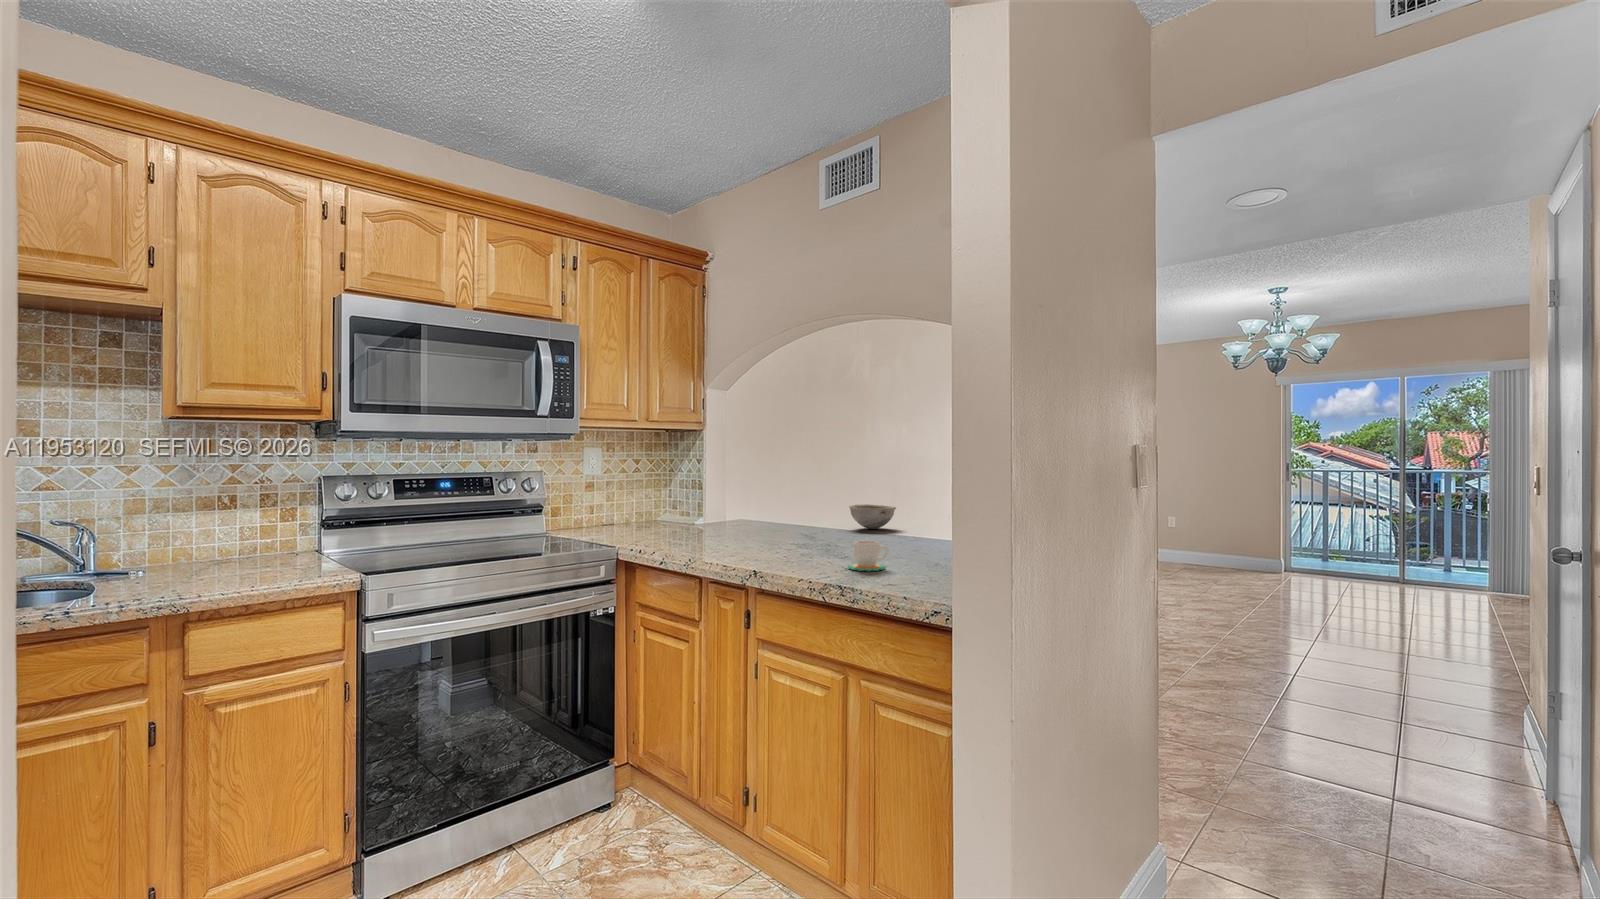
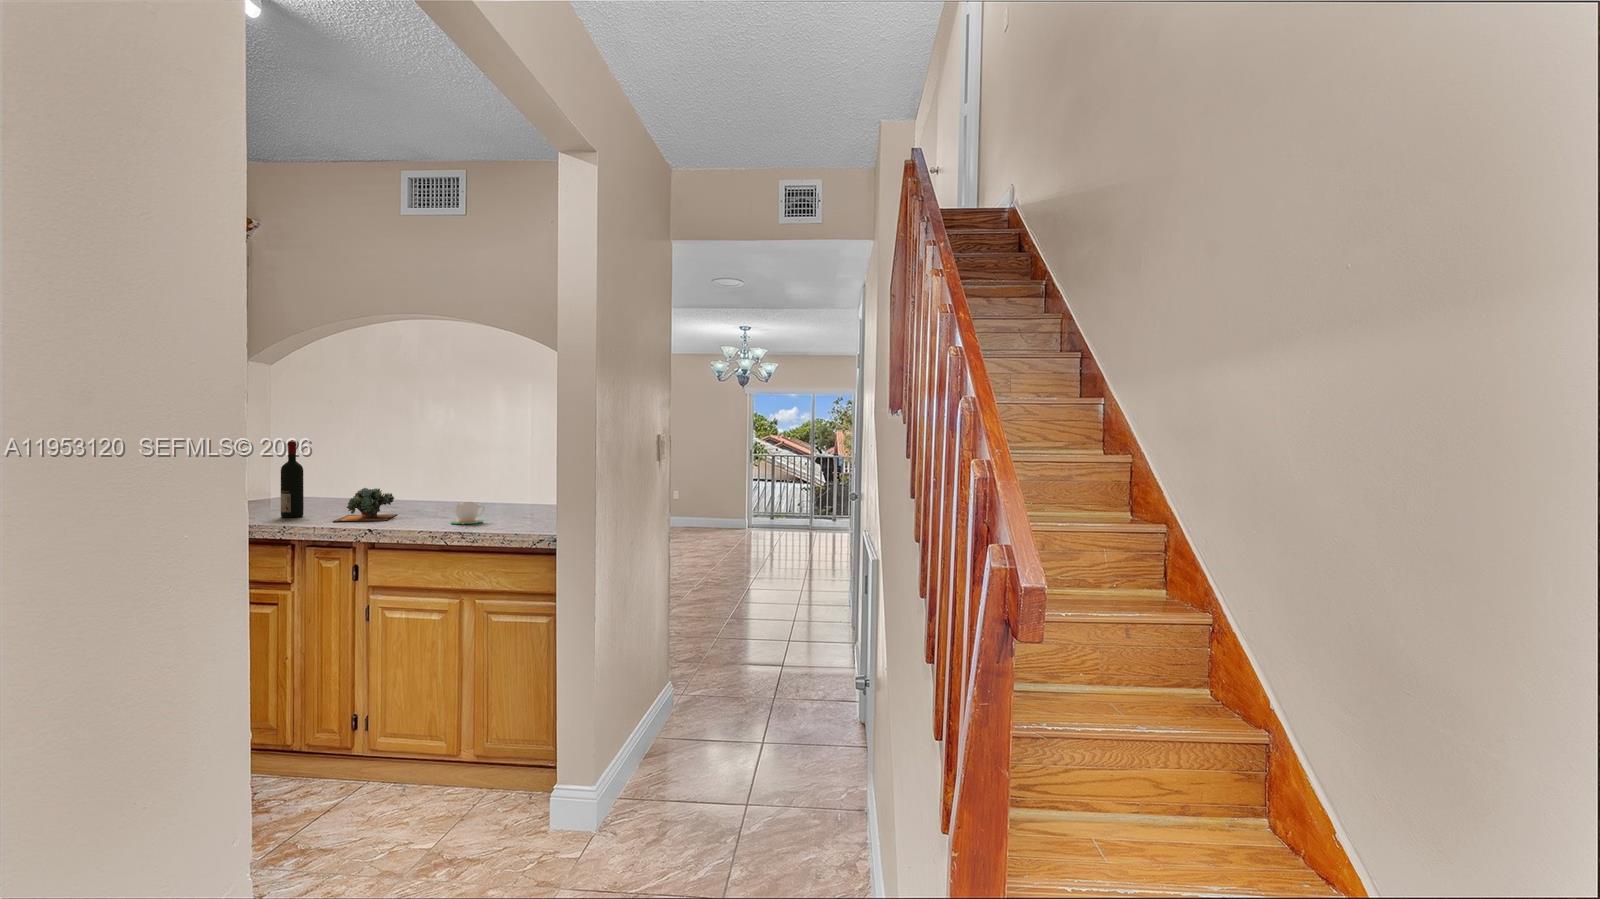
wine bottle: none [703,462,723,543] -> present [281,441,304,517]
bowl: present [849,504,896,529] -> none [423,481,468,501]
succulent plant: none [737,515,808,556] -> present [333,488,397,522]

